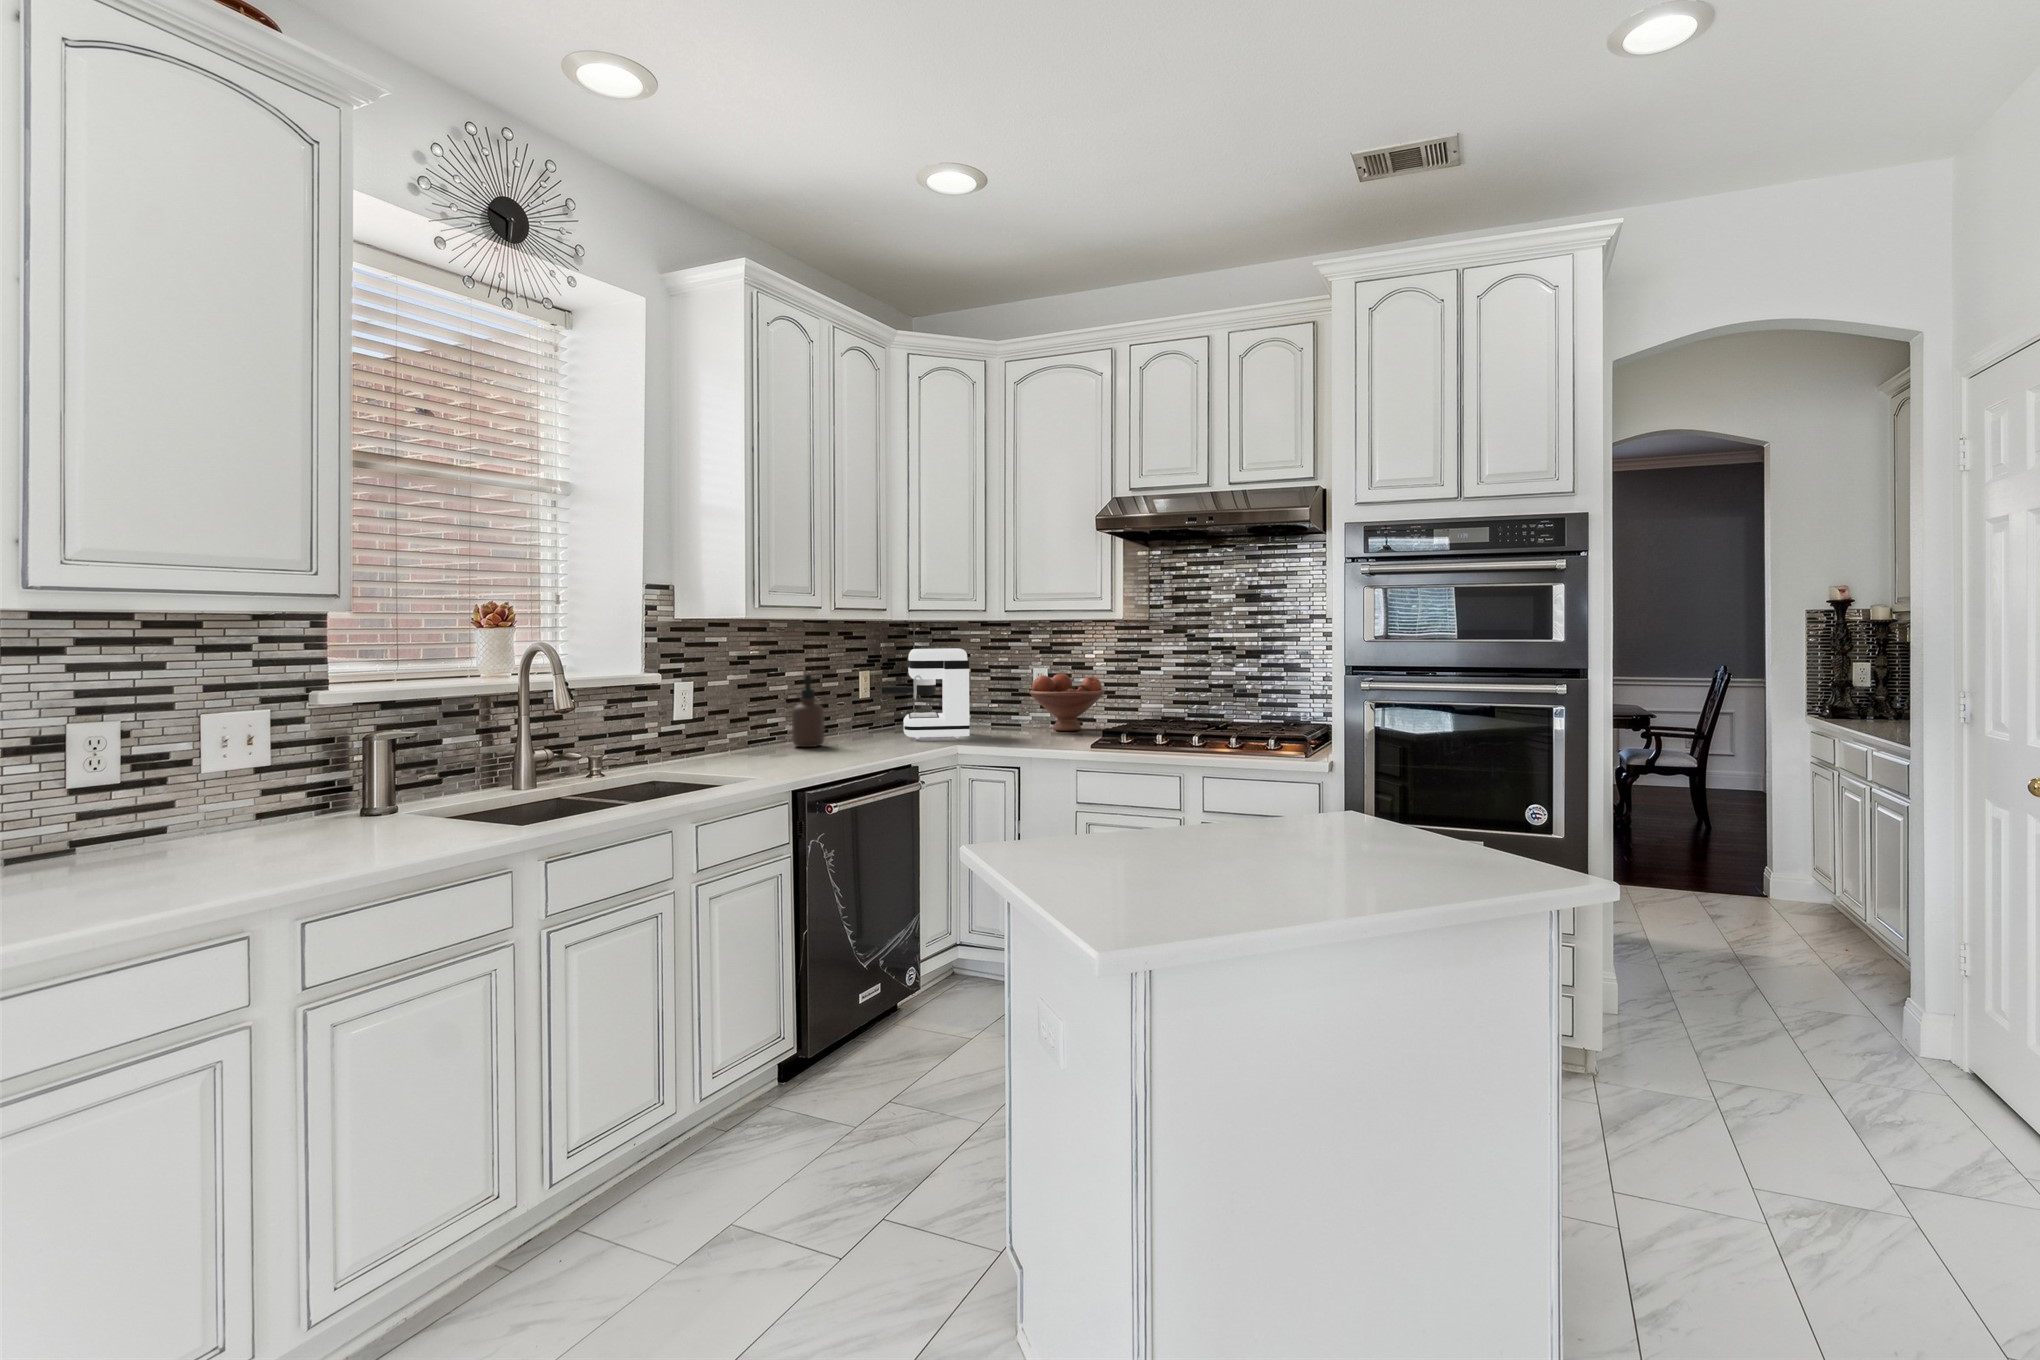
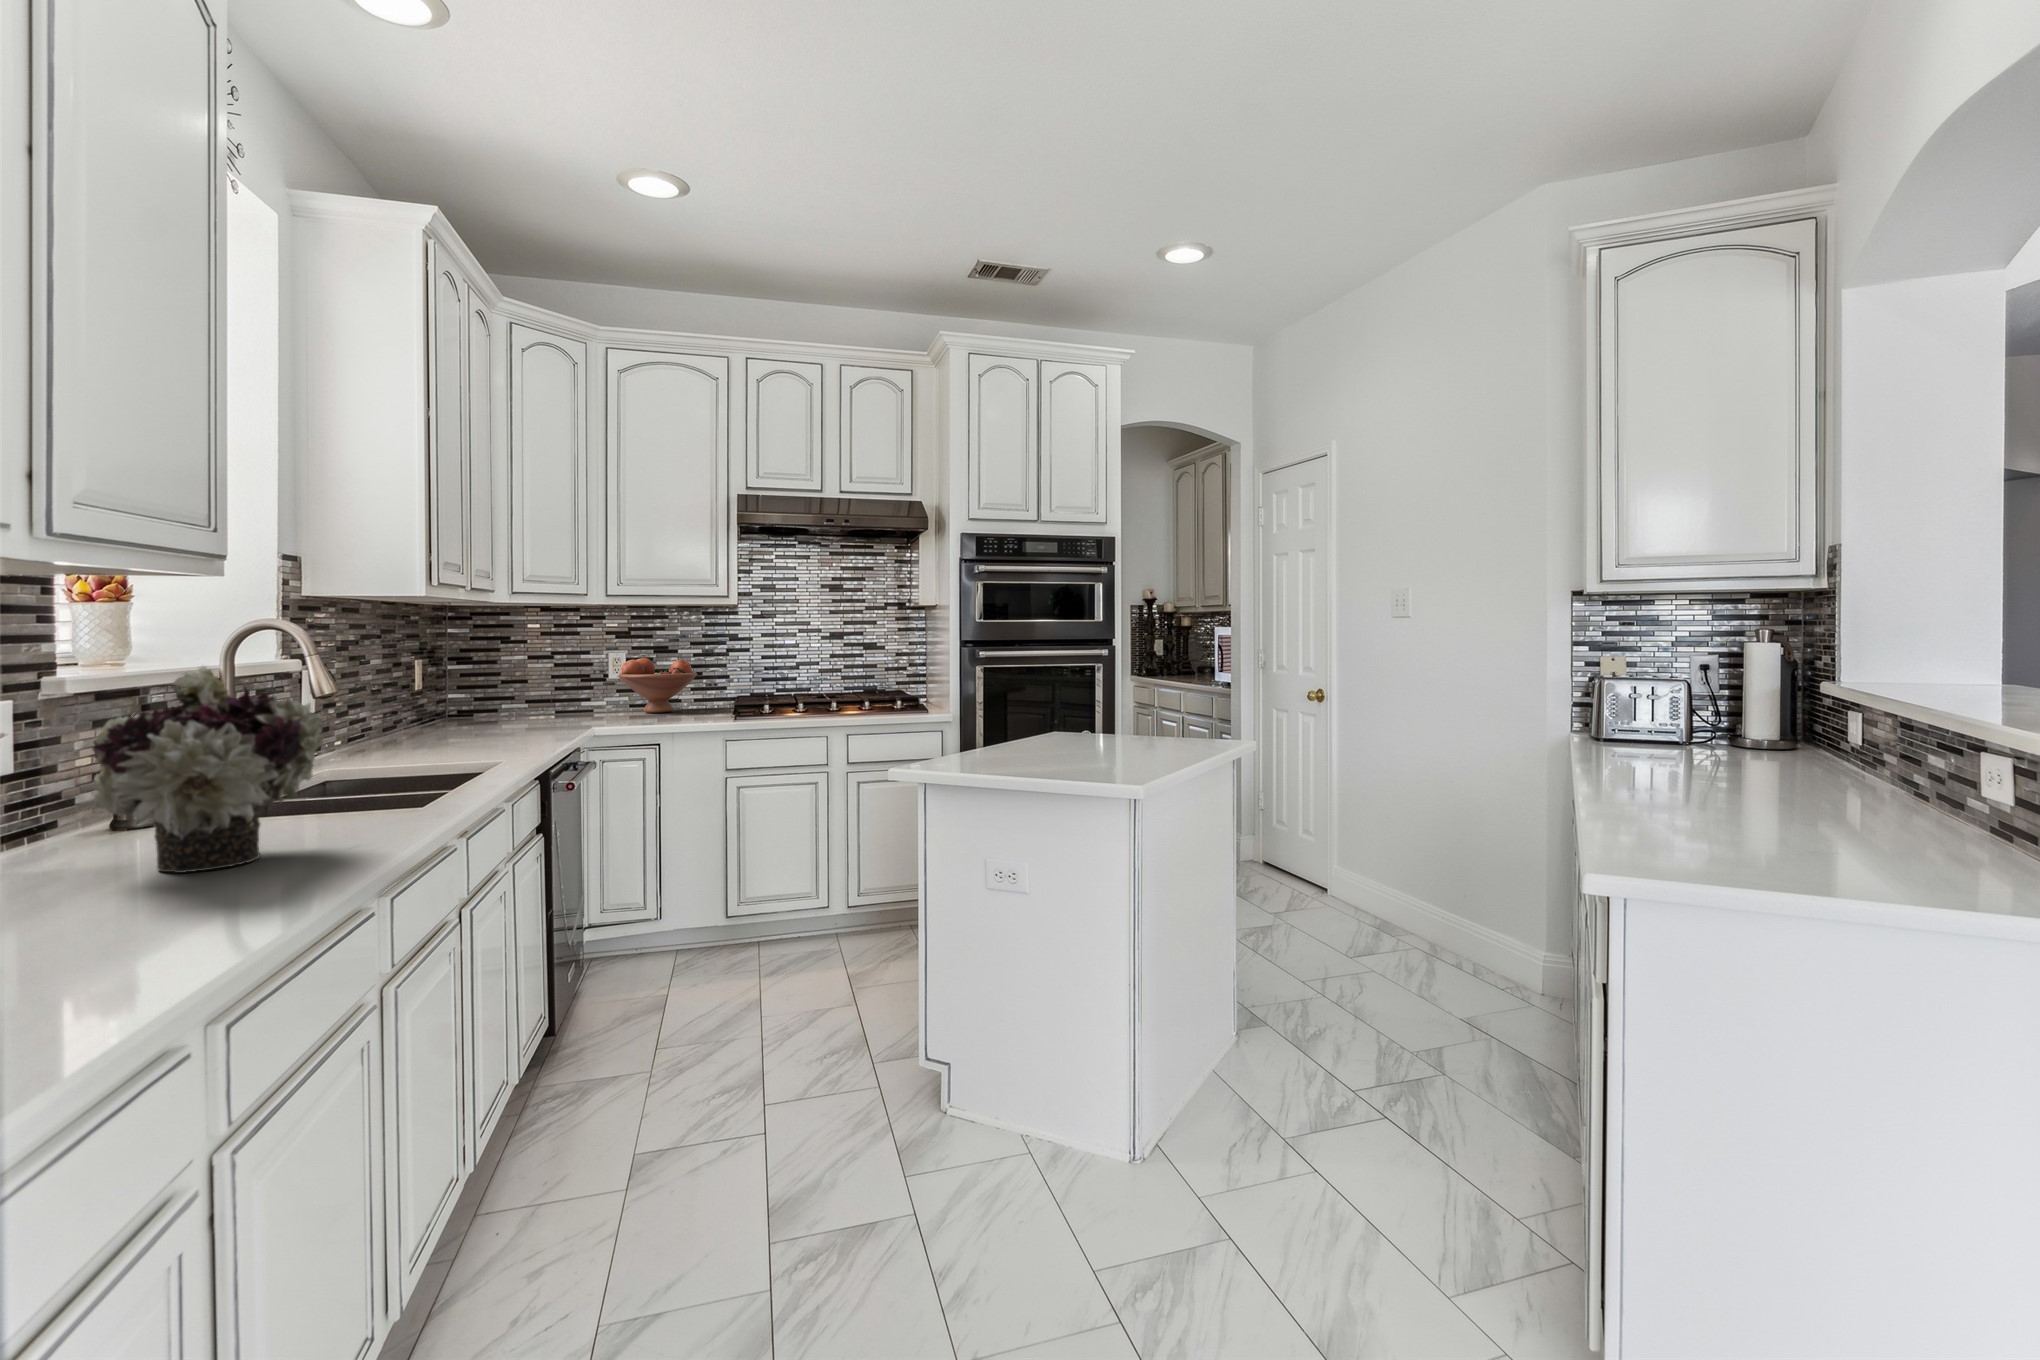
coffee maker: present [882,649,970,739] -> none [474,633,590,727]
soap dispenser: present [792,674,824,747] -> none [406,660,448,741]
flower arrangement: none [126,693,357,866] -> present [93,666,322,873]

